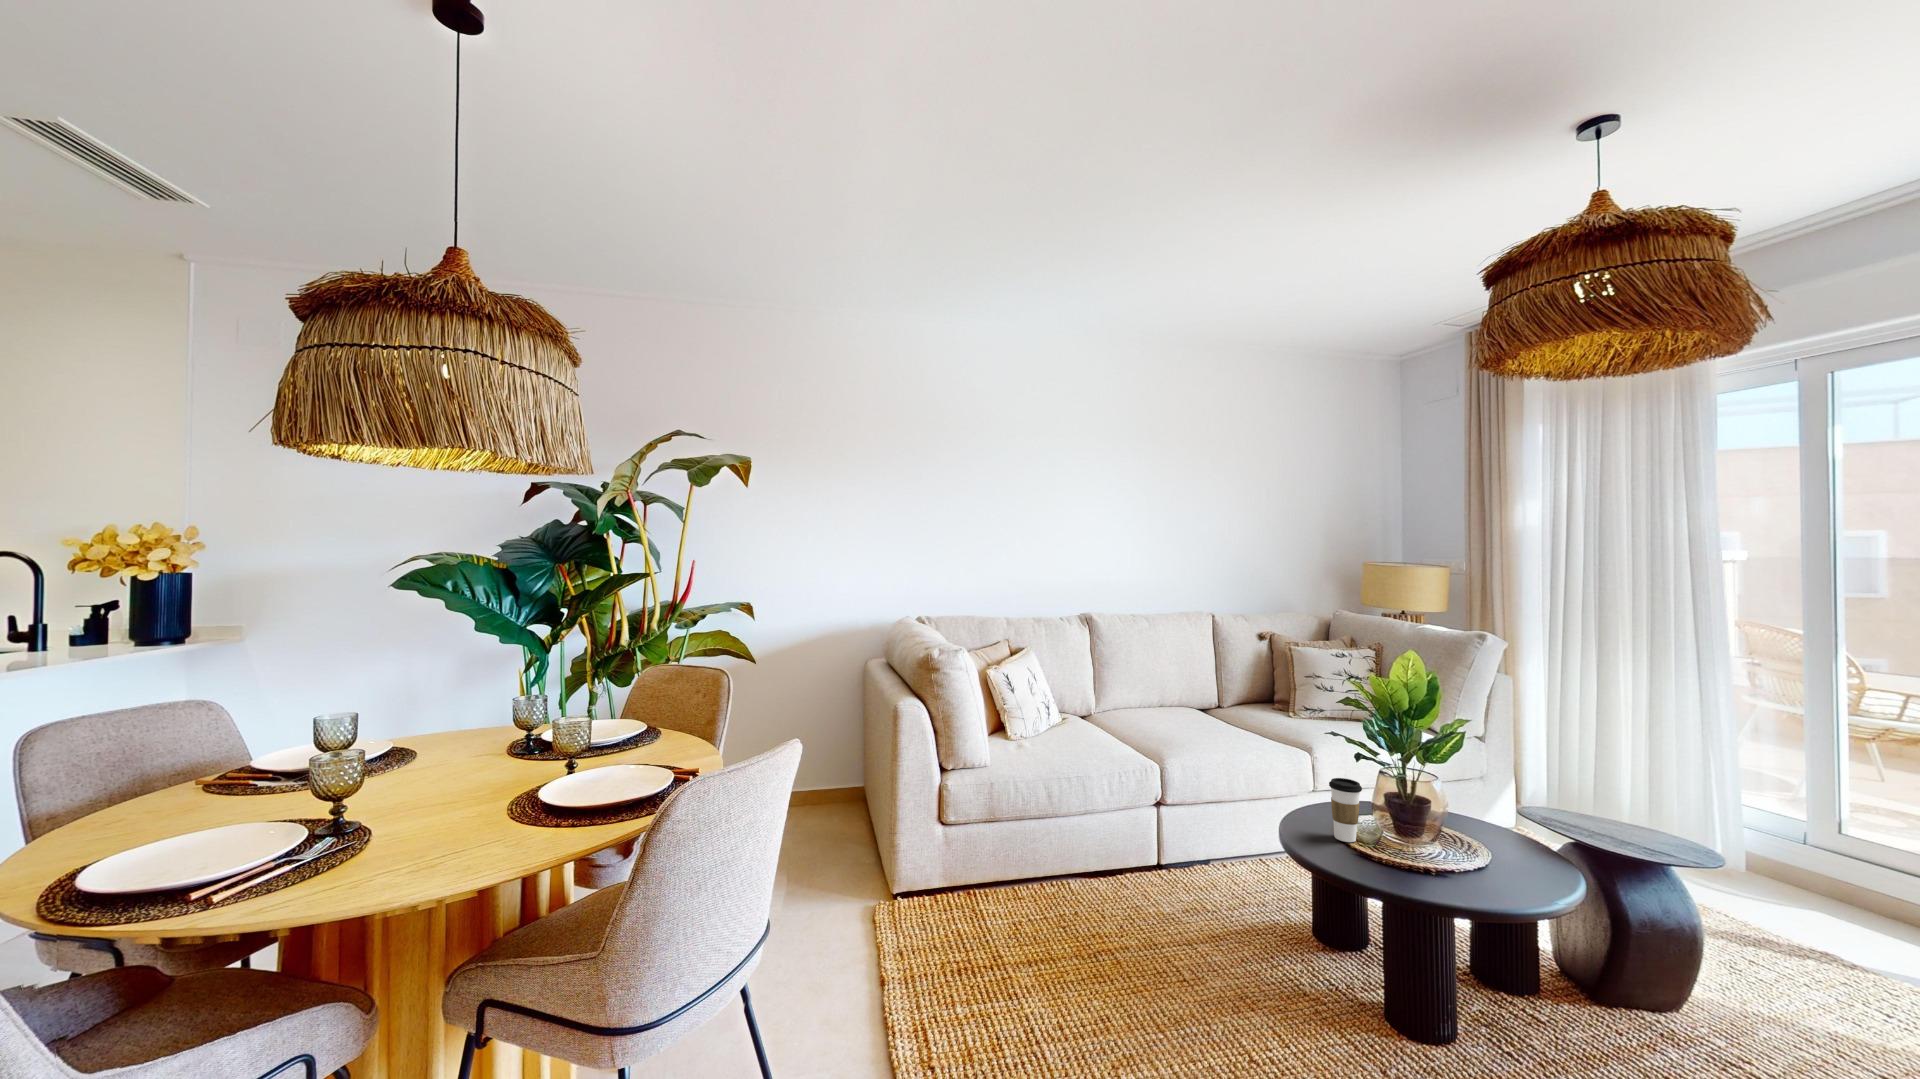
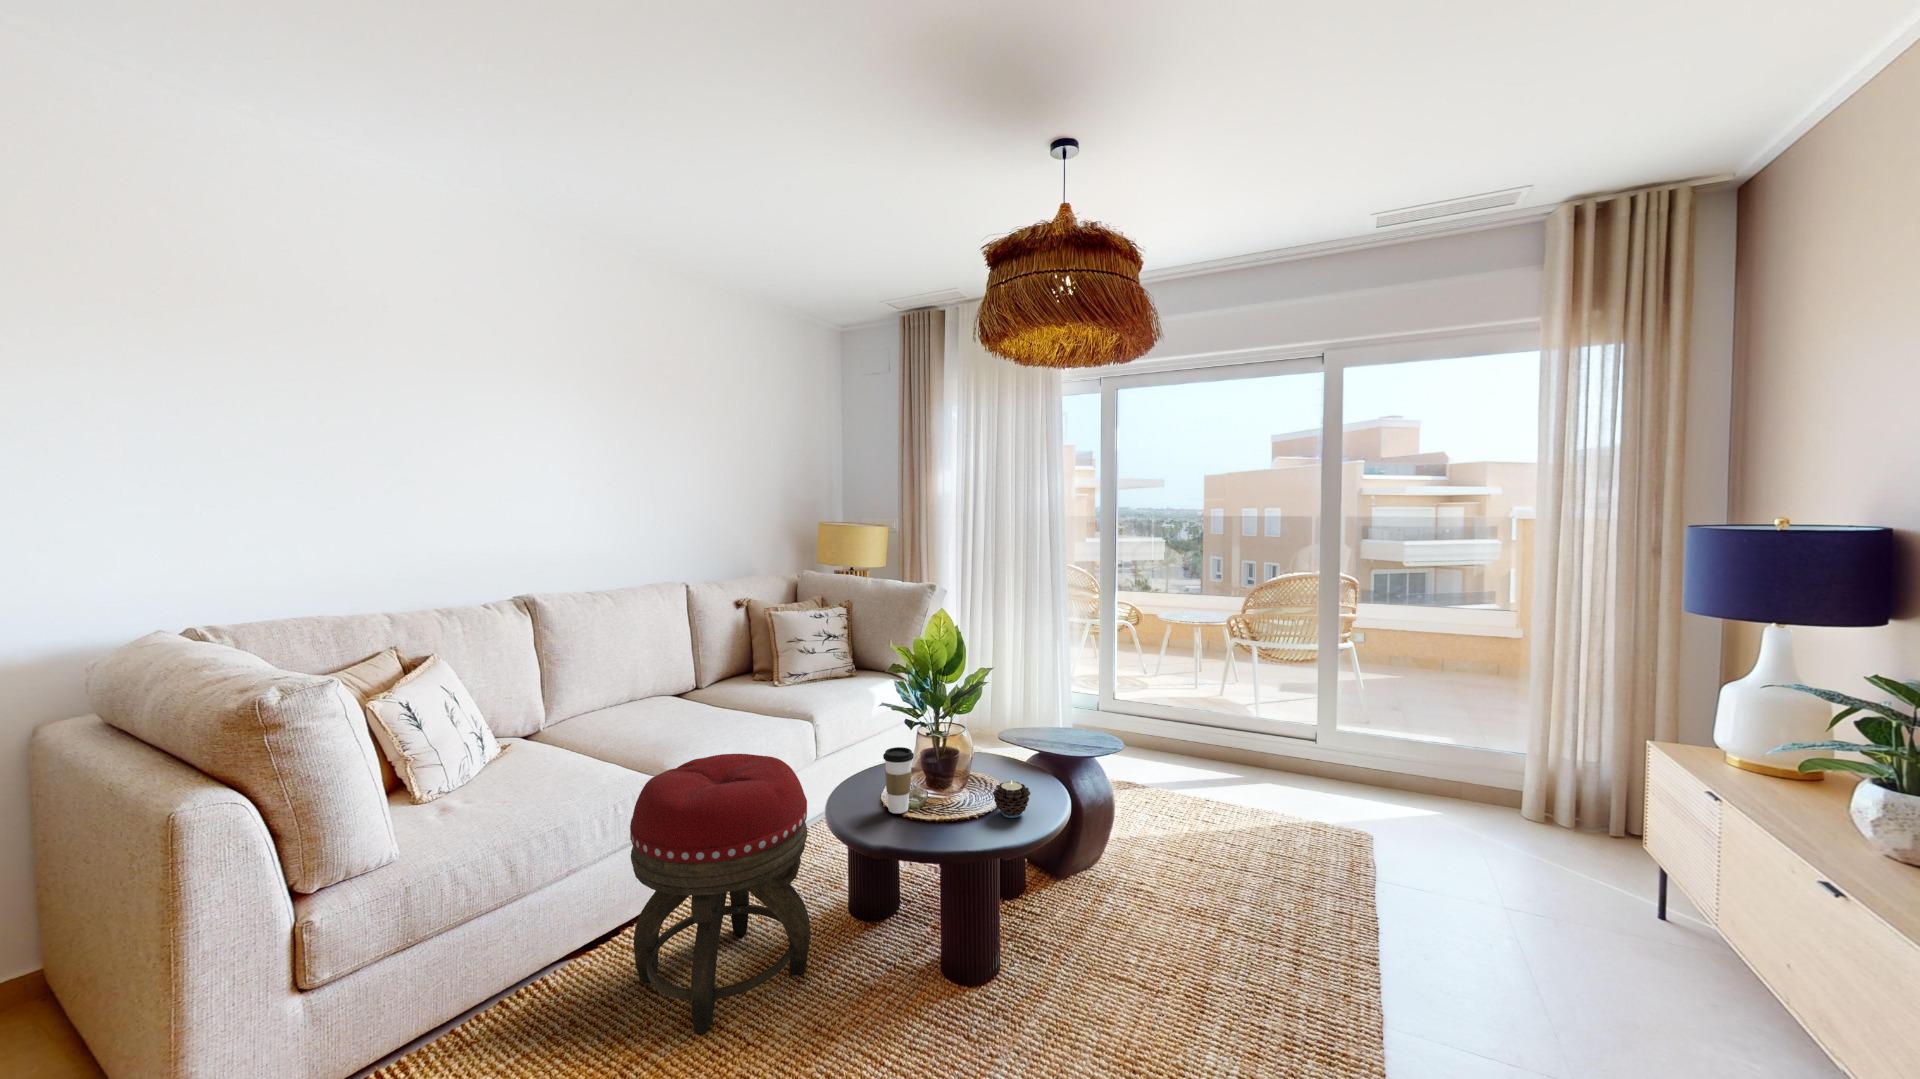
footstool: none [1117,750,1259,959] -> present [630,754,810,1034]
candle: none [1450,842,1500,884] -> present [993,781,1030,818]

